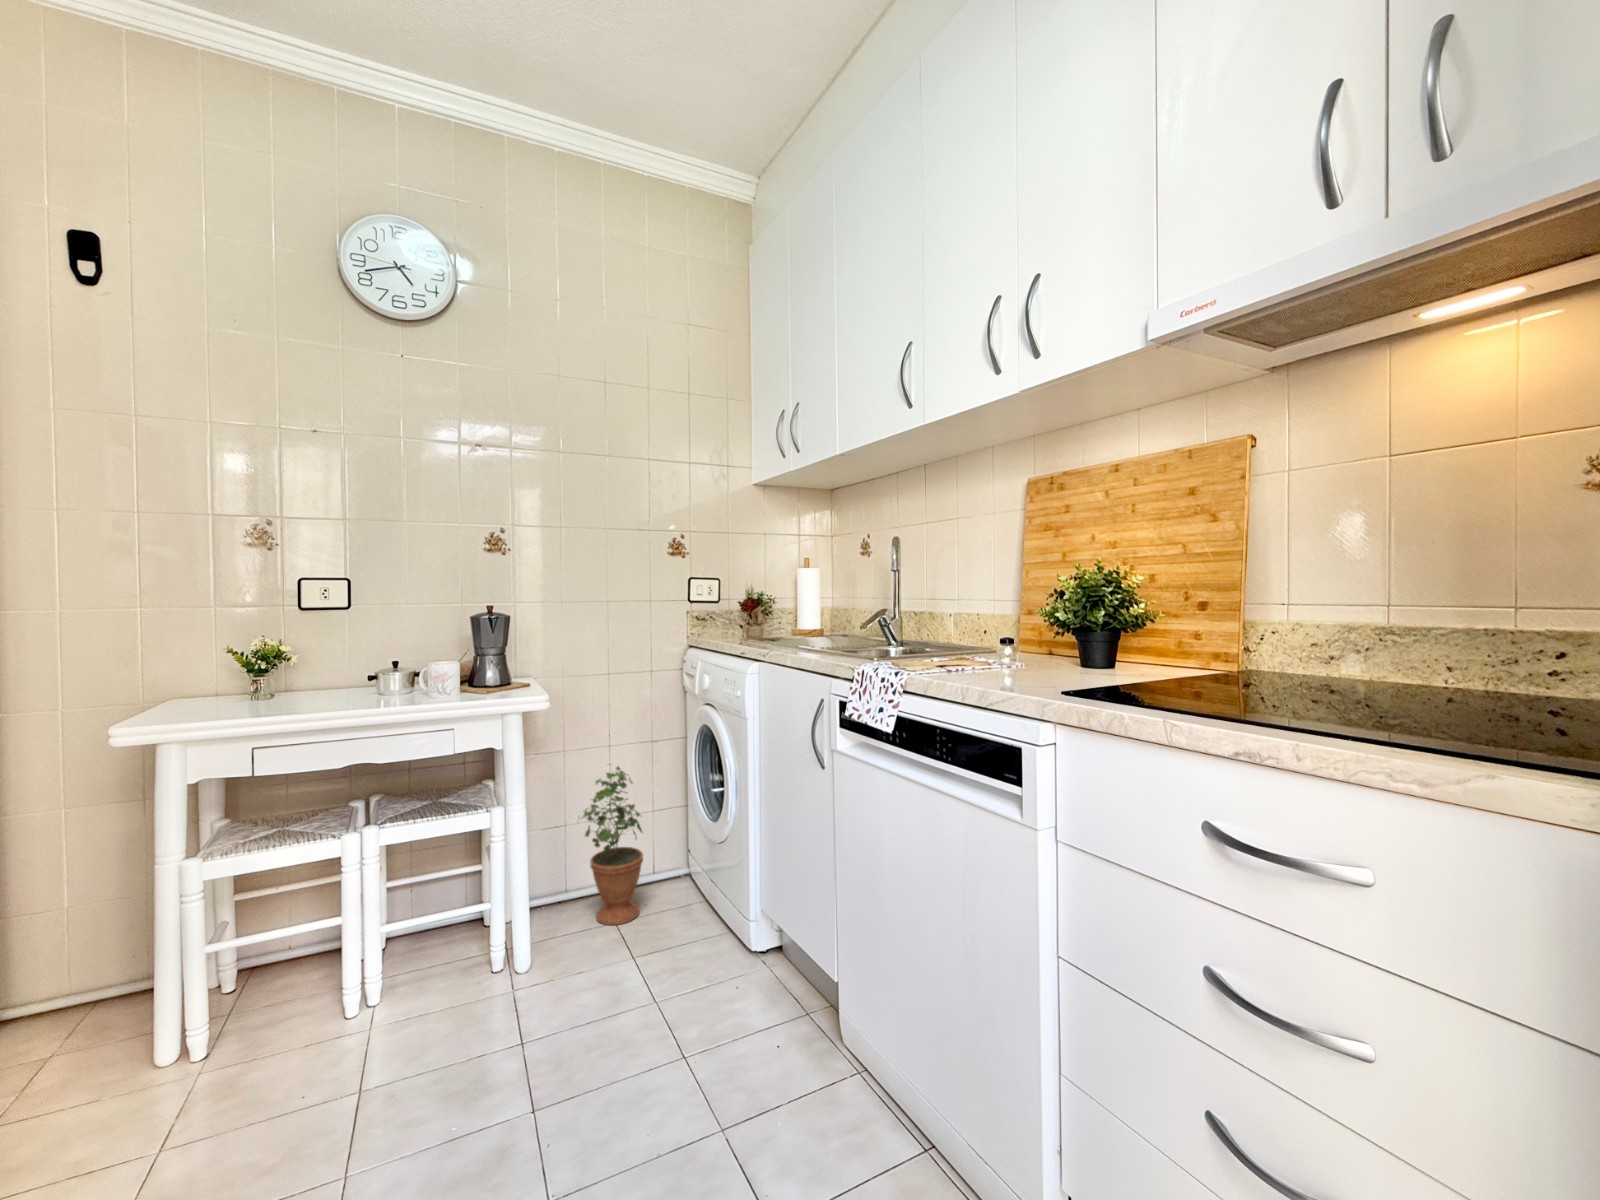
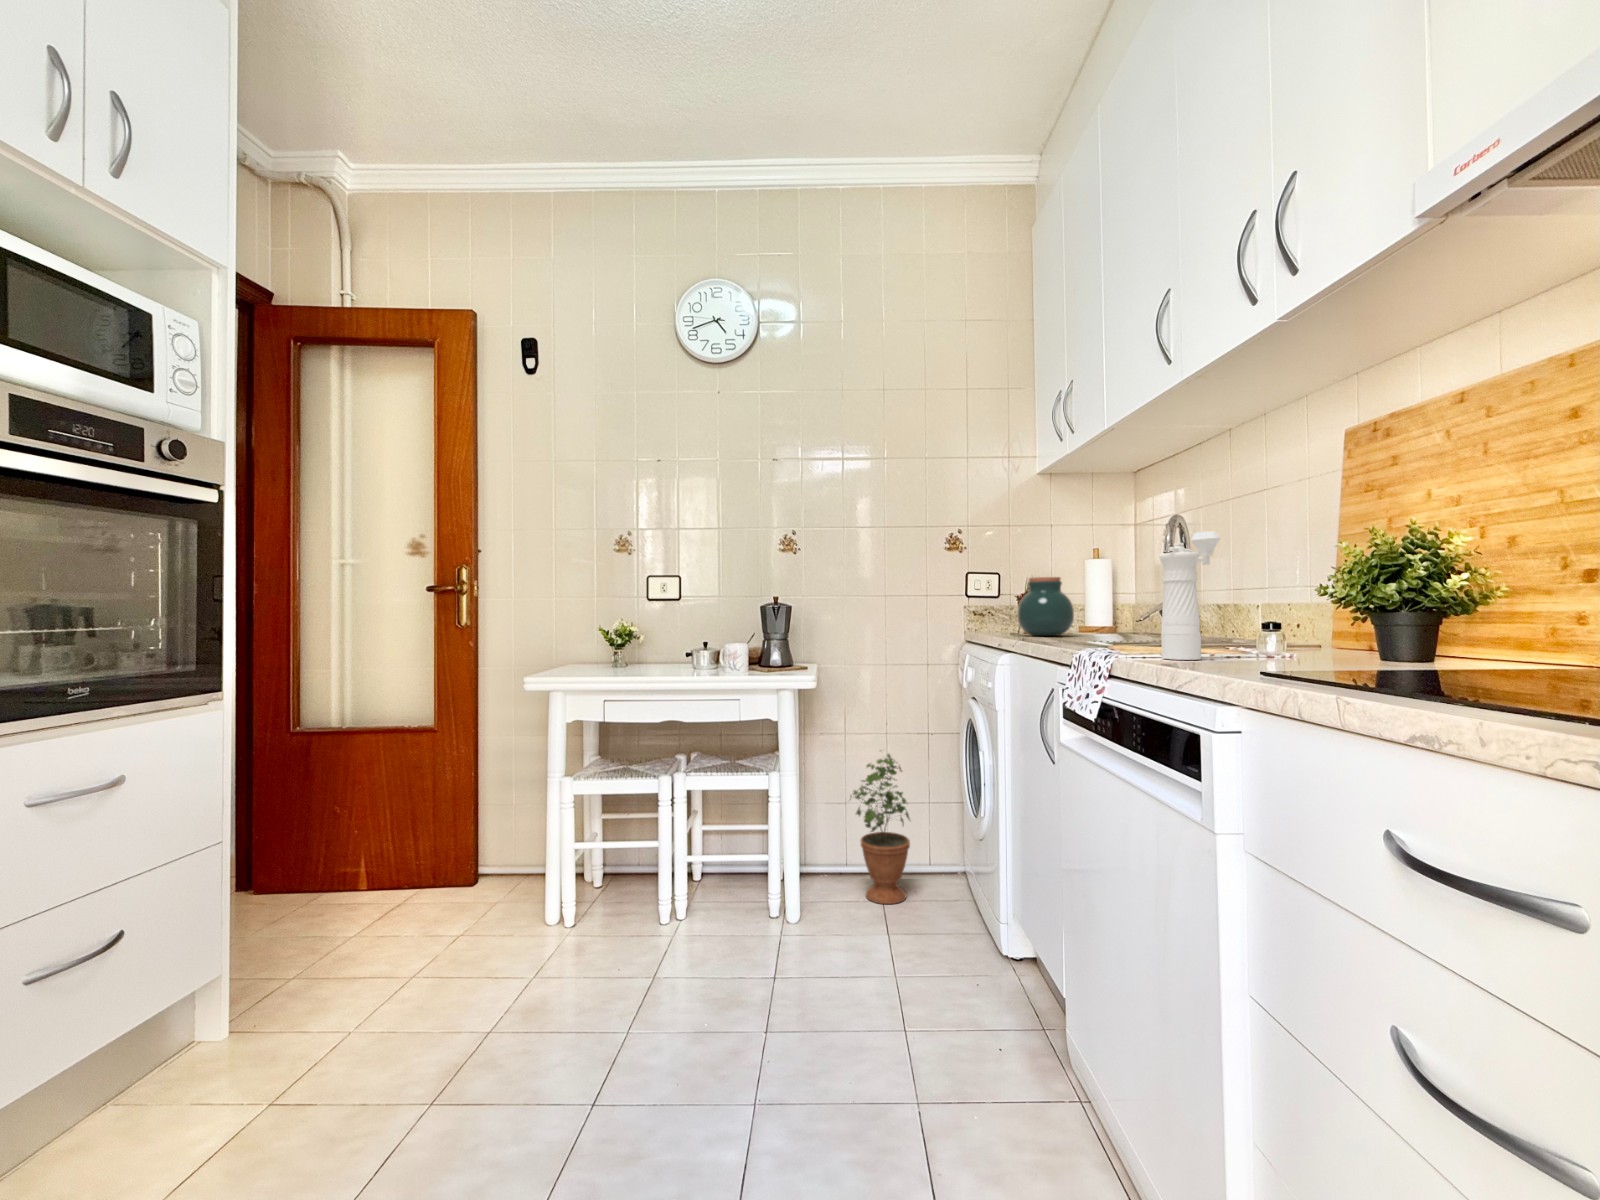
pepper mill: none [948,563,982,677] -> present [1159,532,1220,660]
jar: none [744,585,794,640] -> present [1017,577,1074,636]

